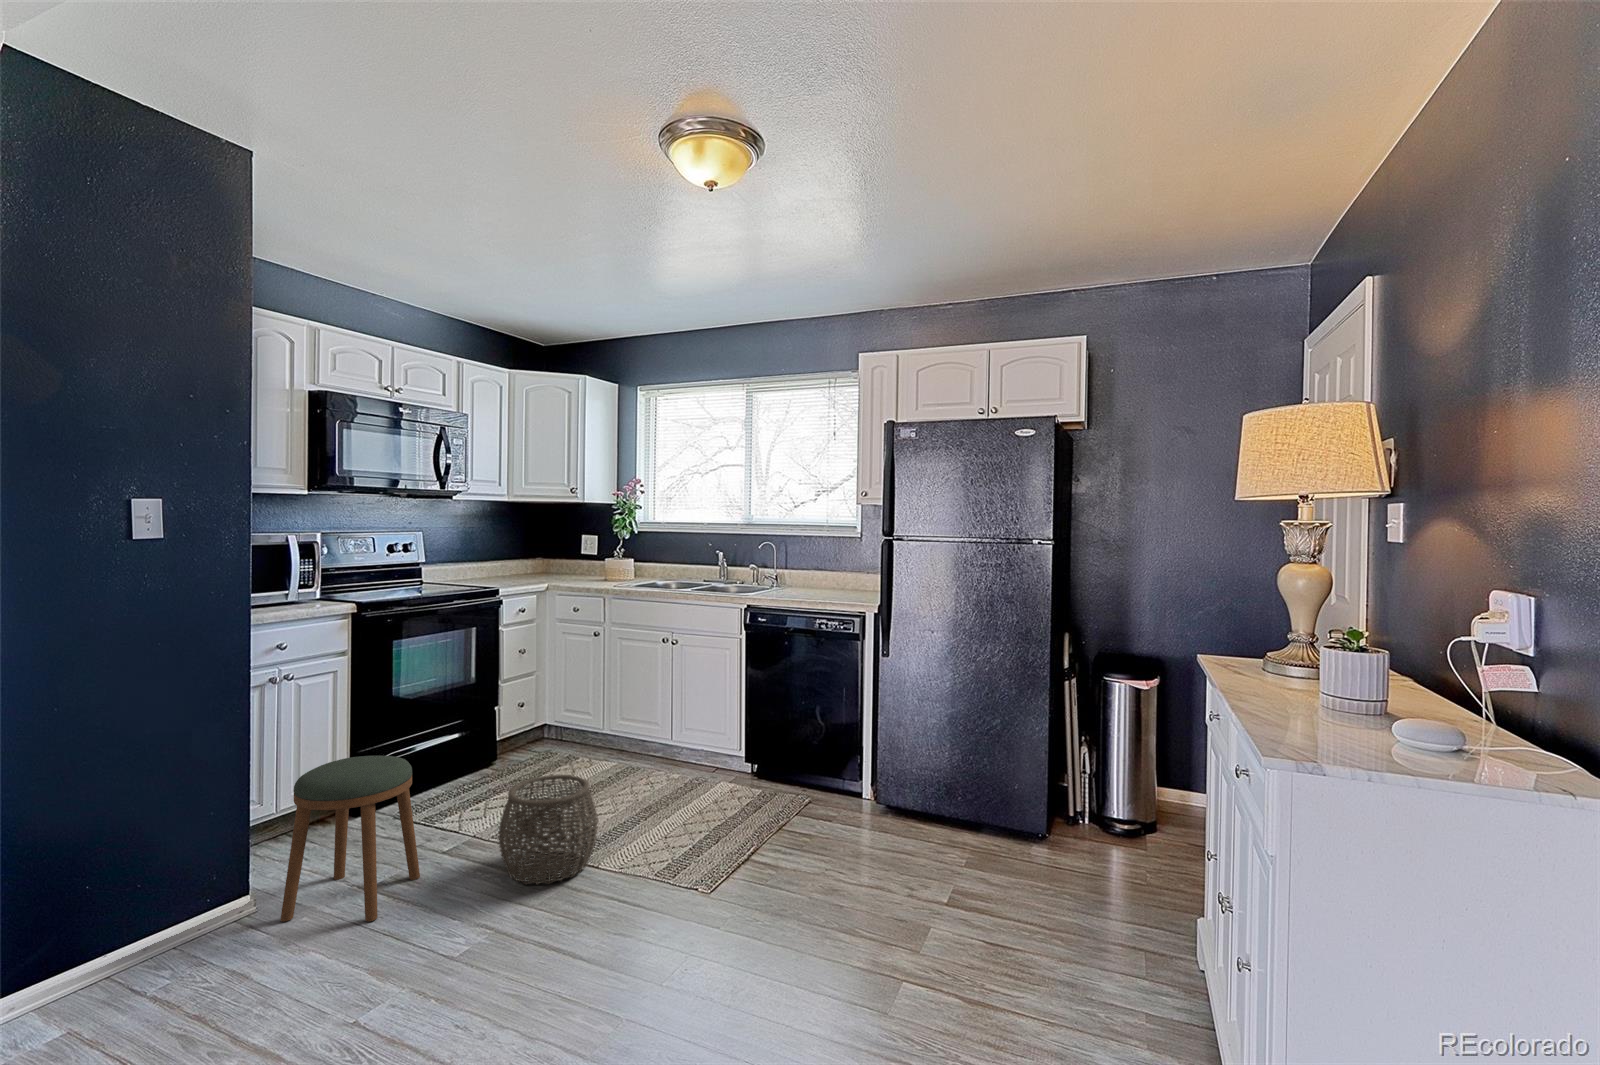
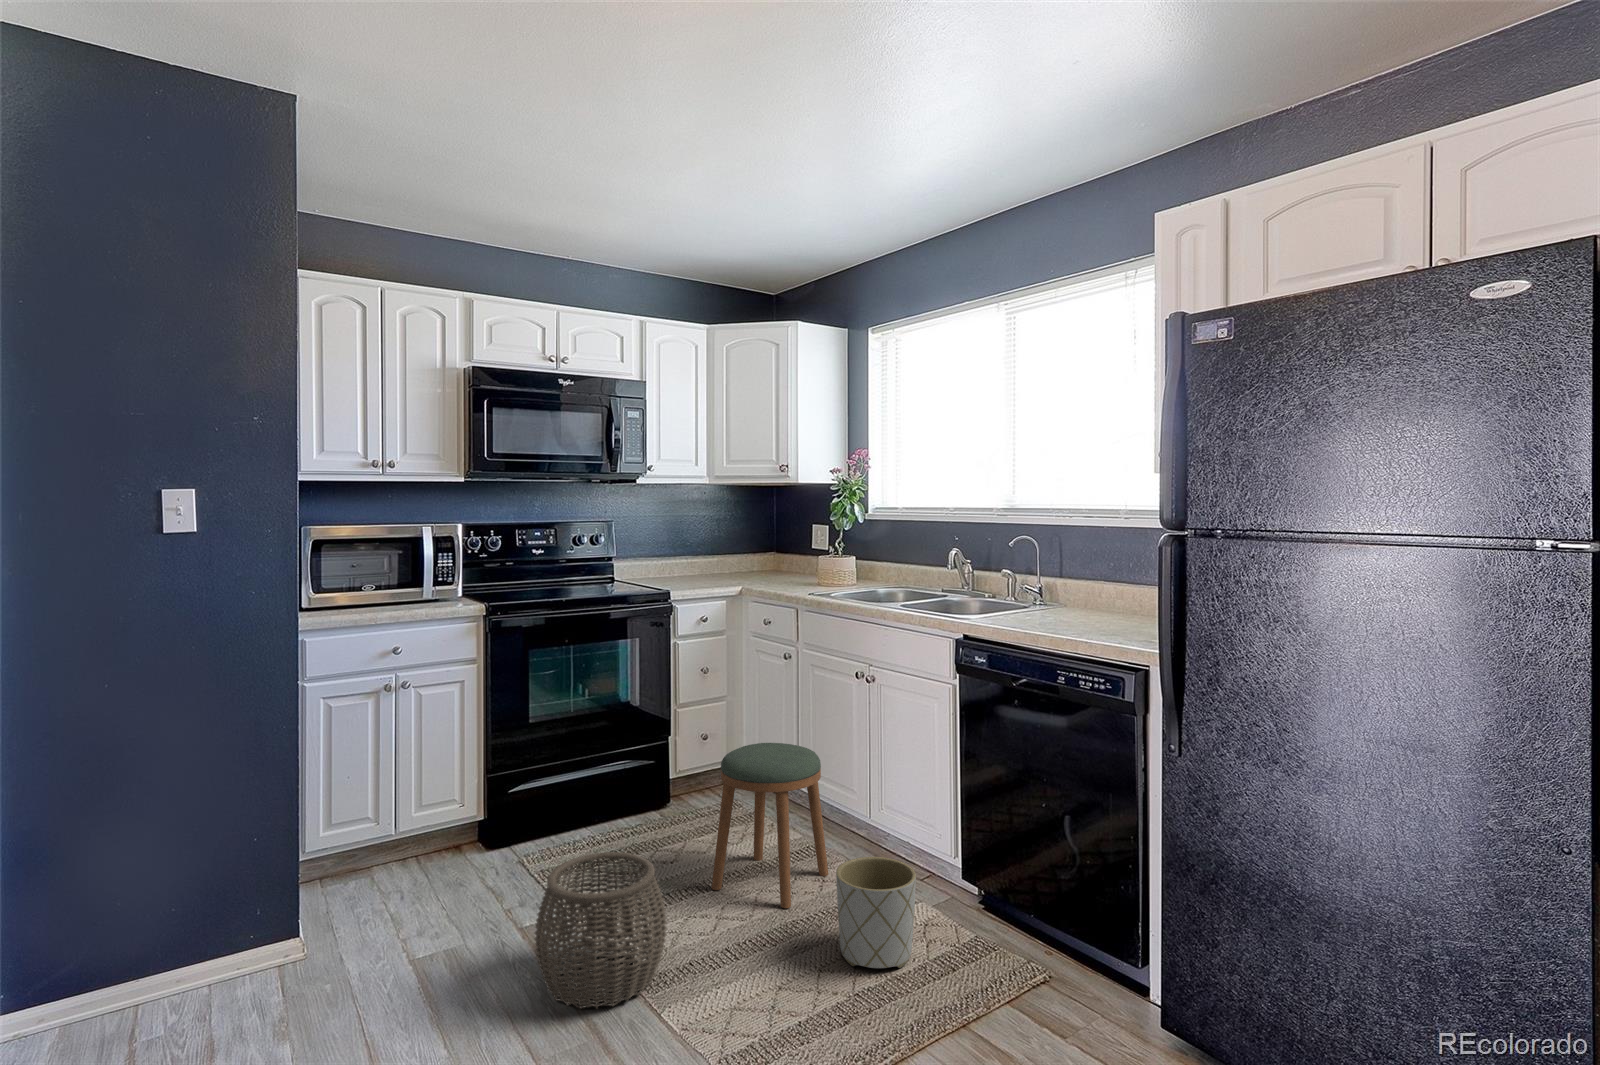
planter: none [697,754,749,824] -> present [836,857,916,968]
stool: present [280,756,420,922] -> present [712,743,828,908]

